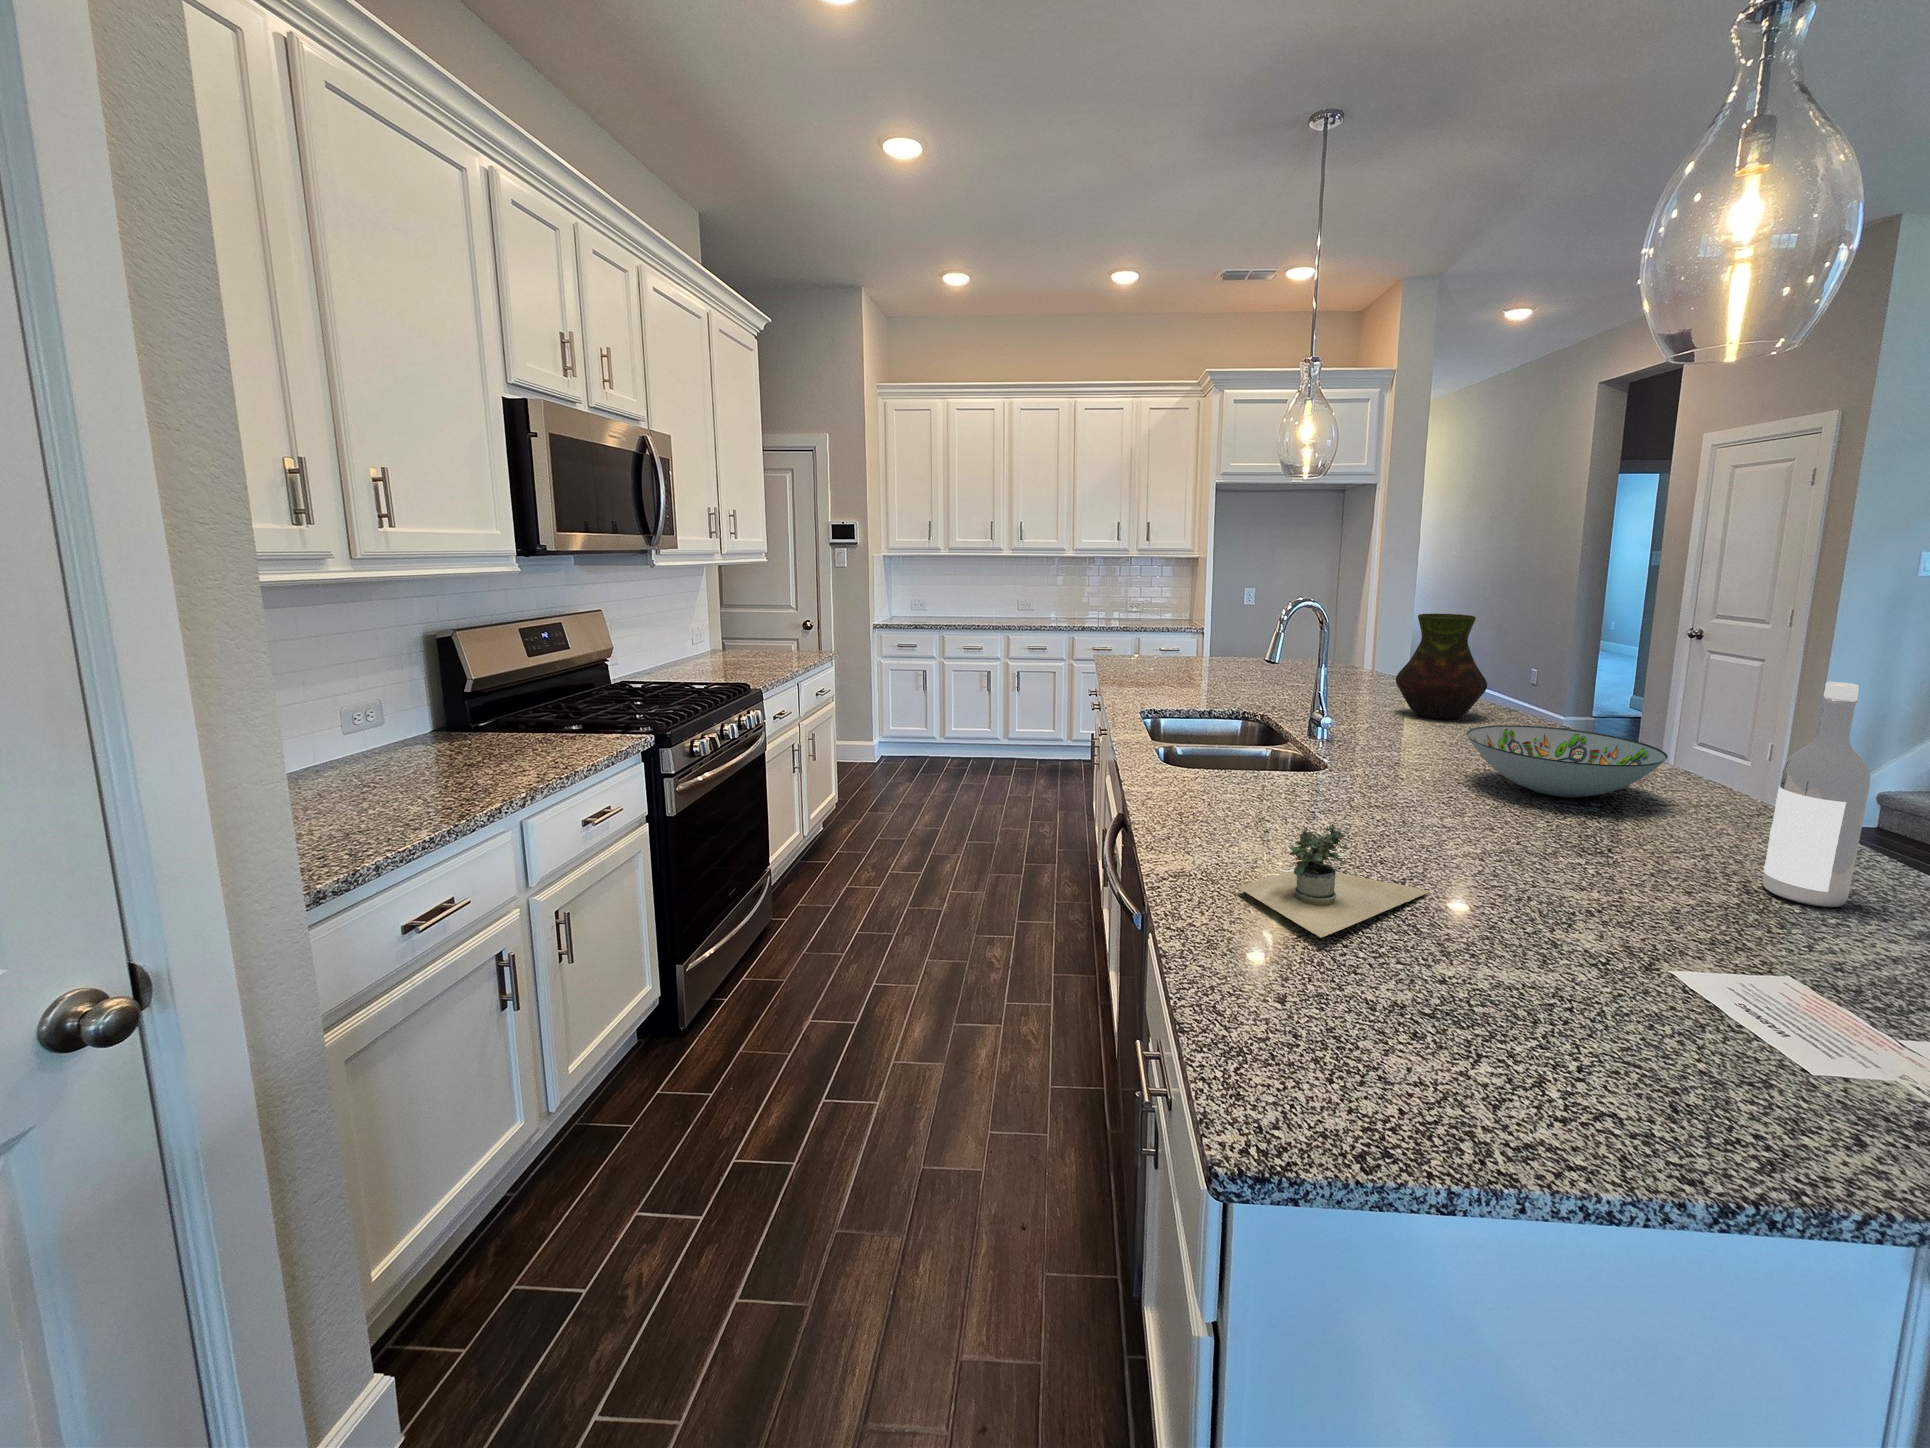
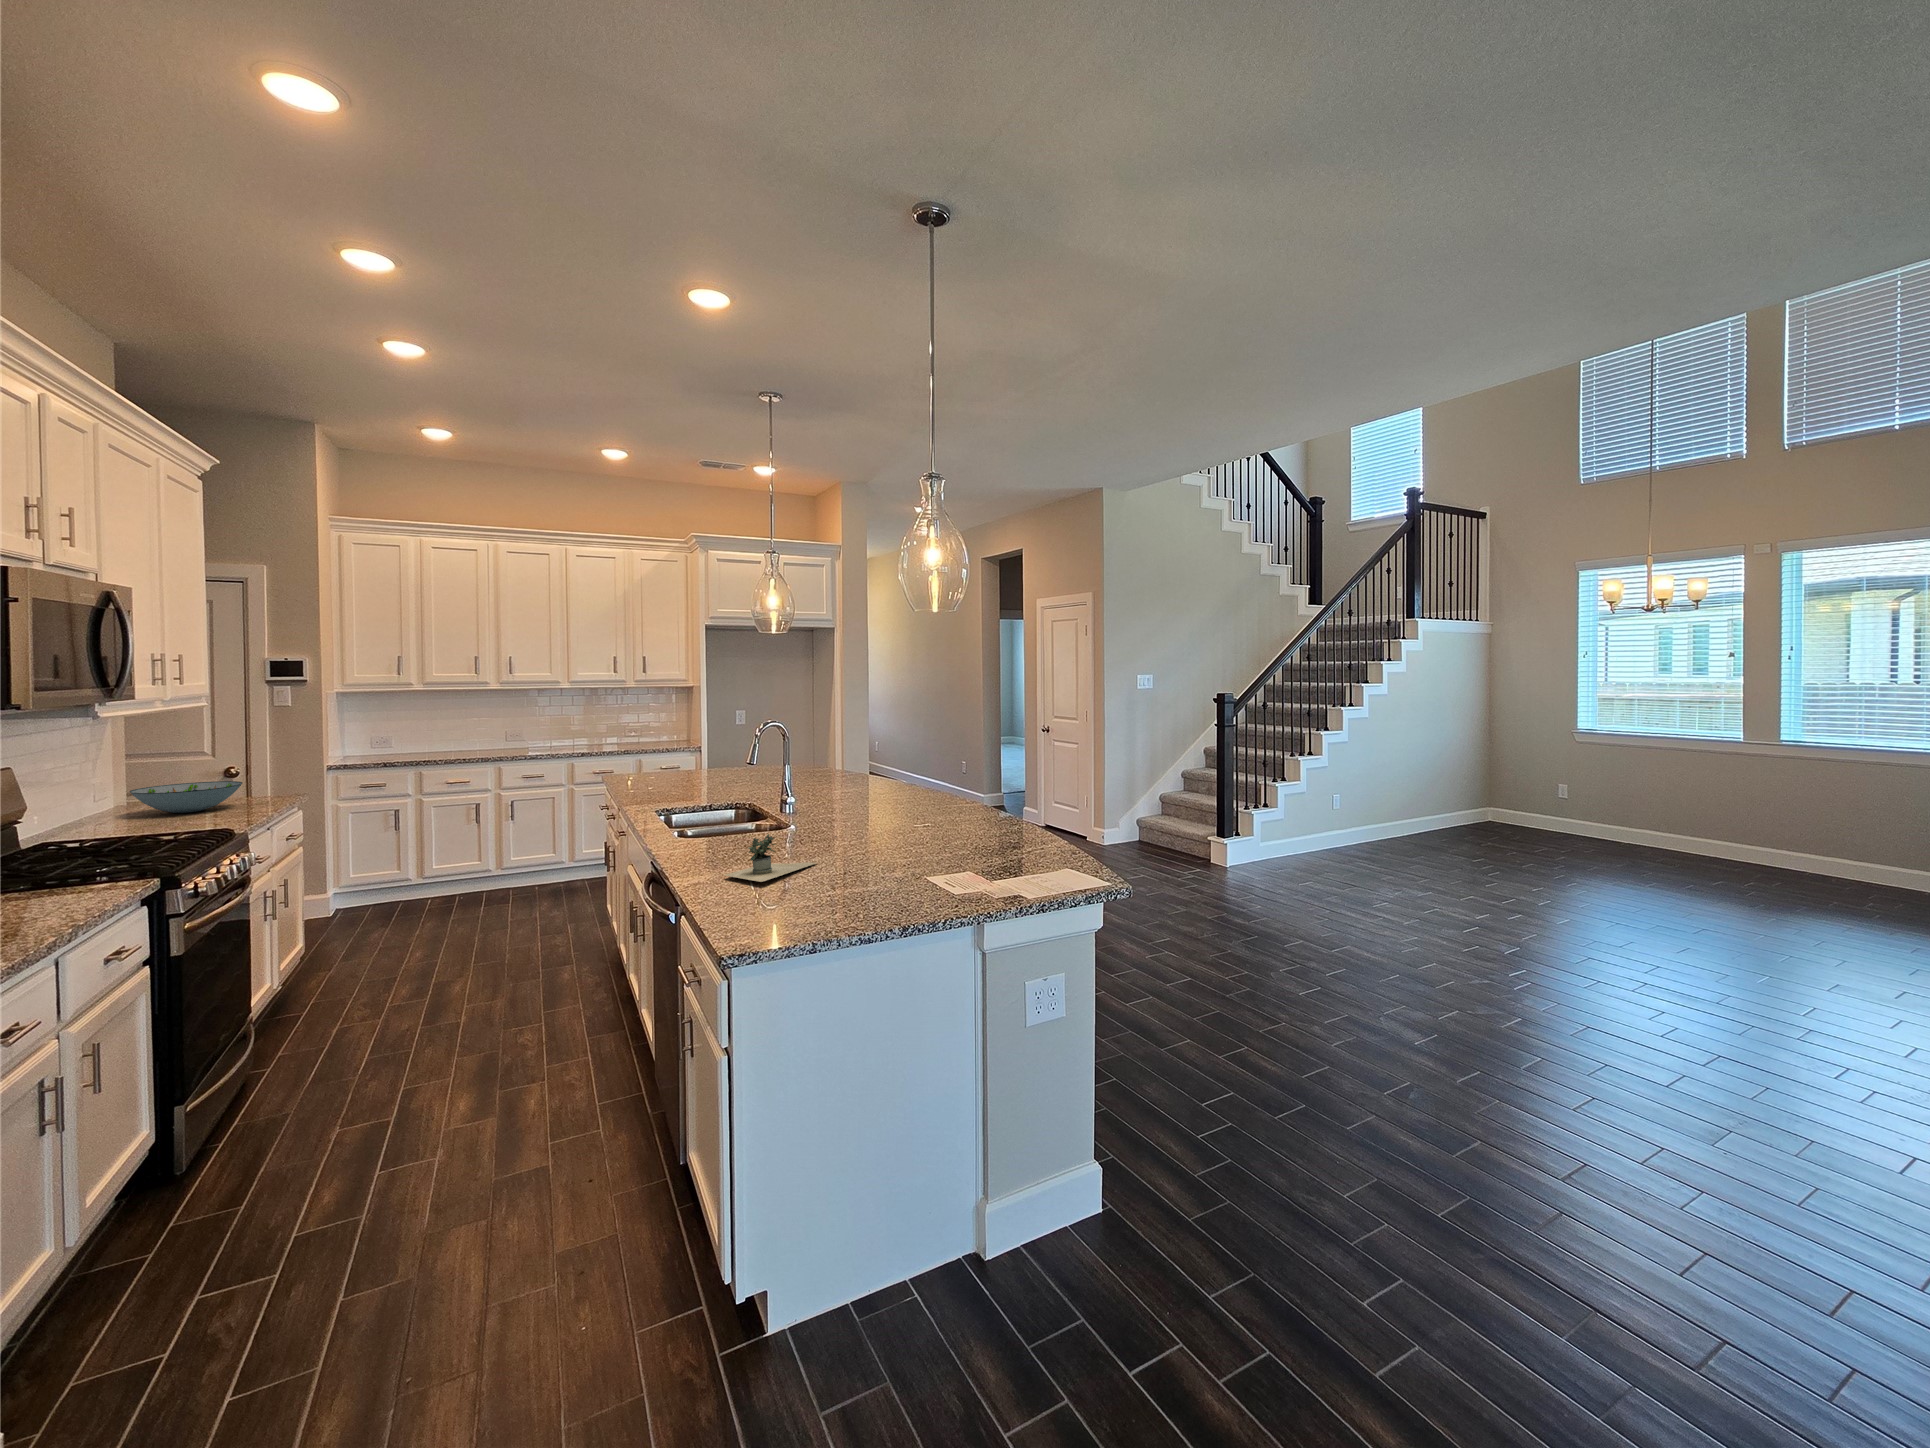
vase: present [1396,614,1487,719] -> none [833,727,884,793]
wine bottle: present [1763,682,1870,907] -> none [953,750,978,842]
decorative bowl: present [1467,725,1668,798] -> present [130,781,242,813]

